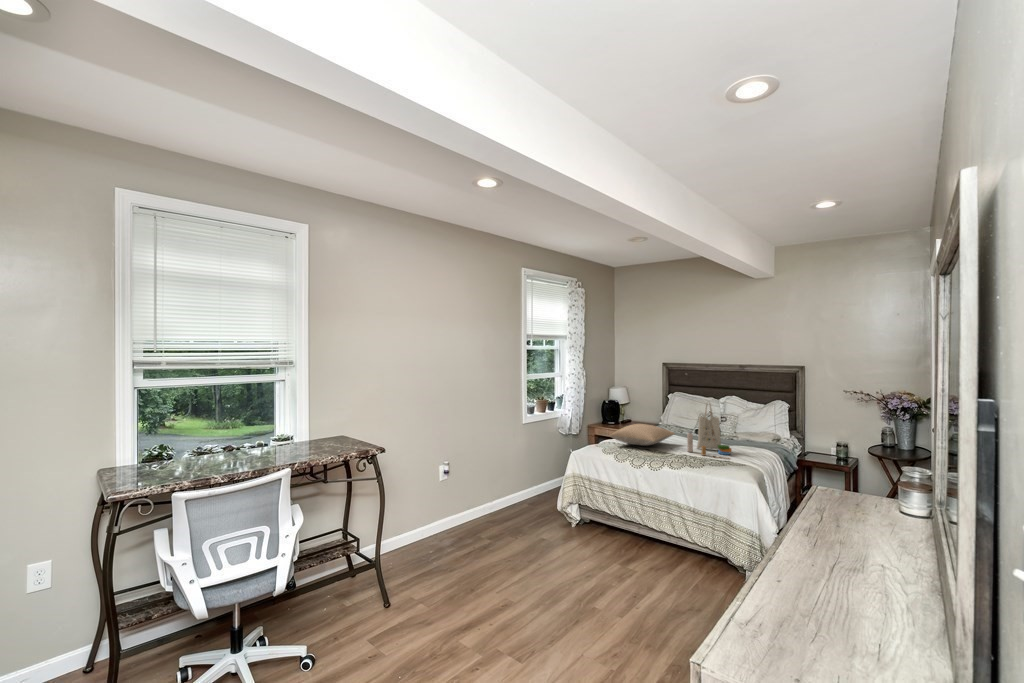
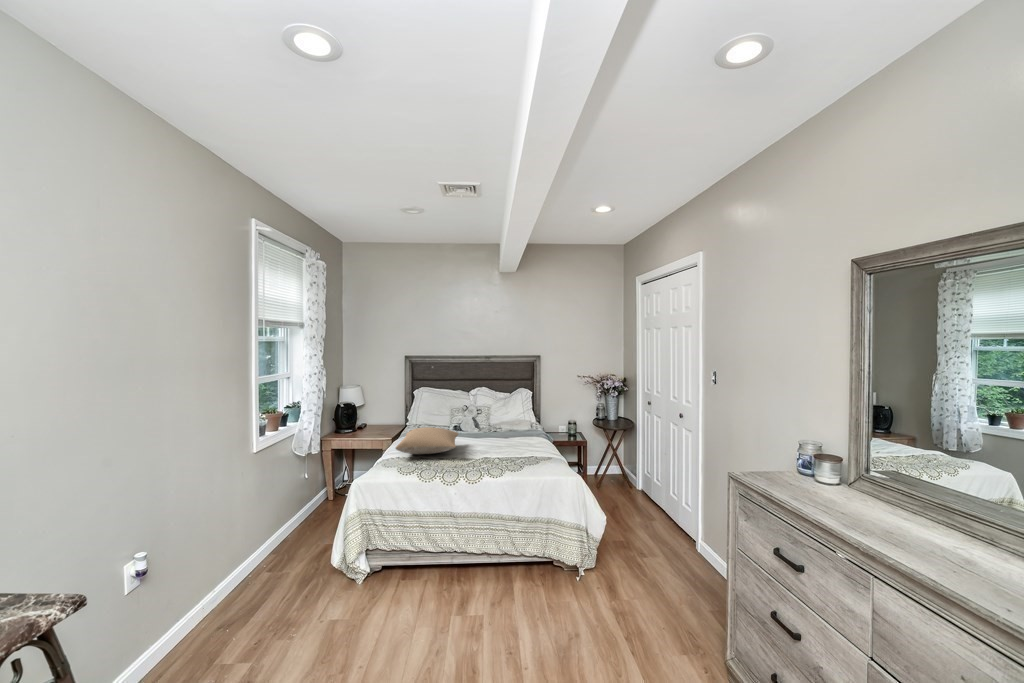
tote bag: present [687,403,732,459] -> none [484,394,532,454]

